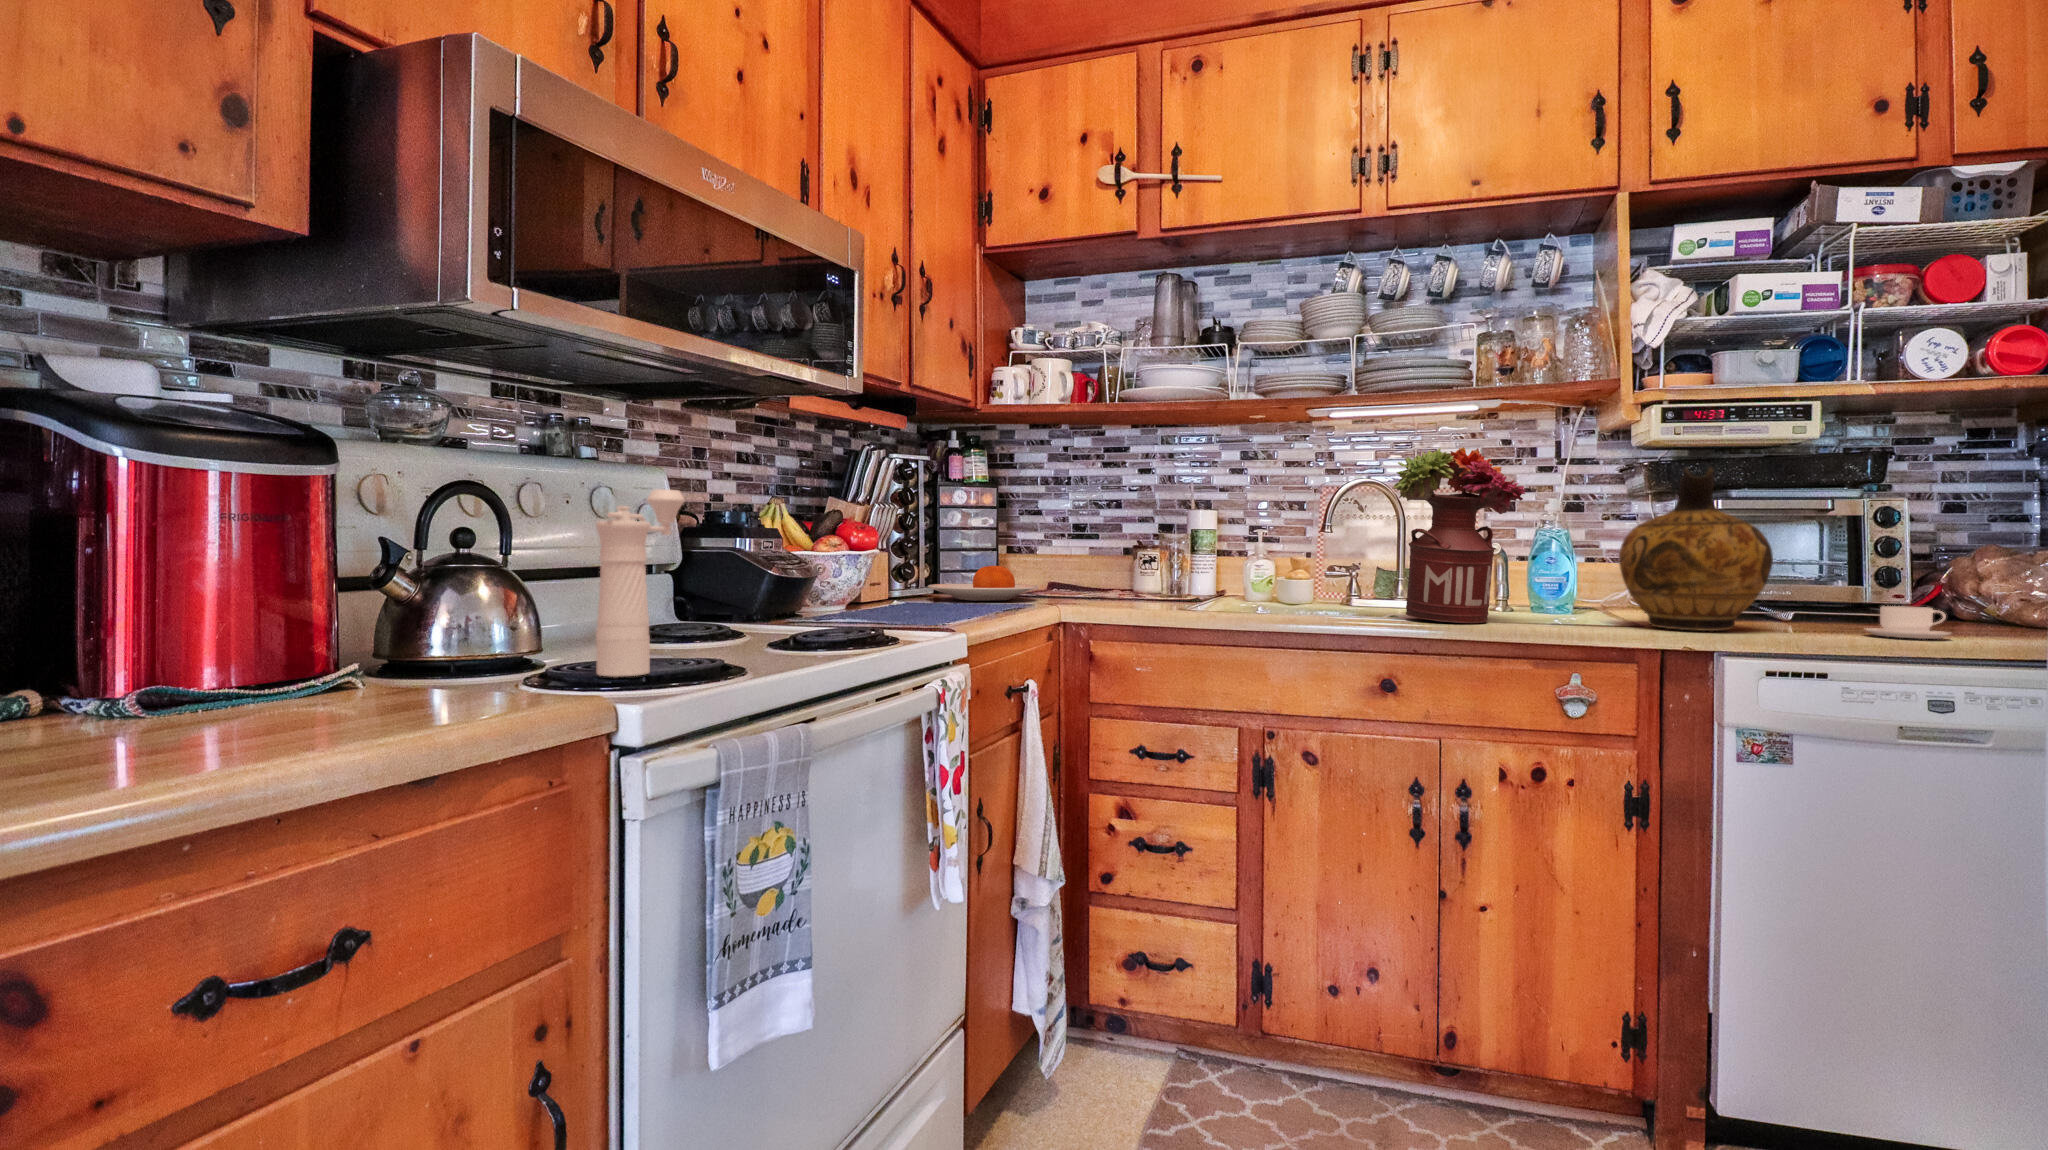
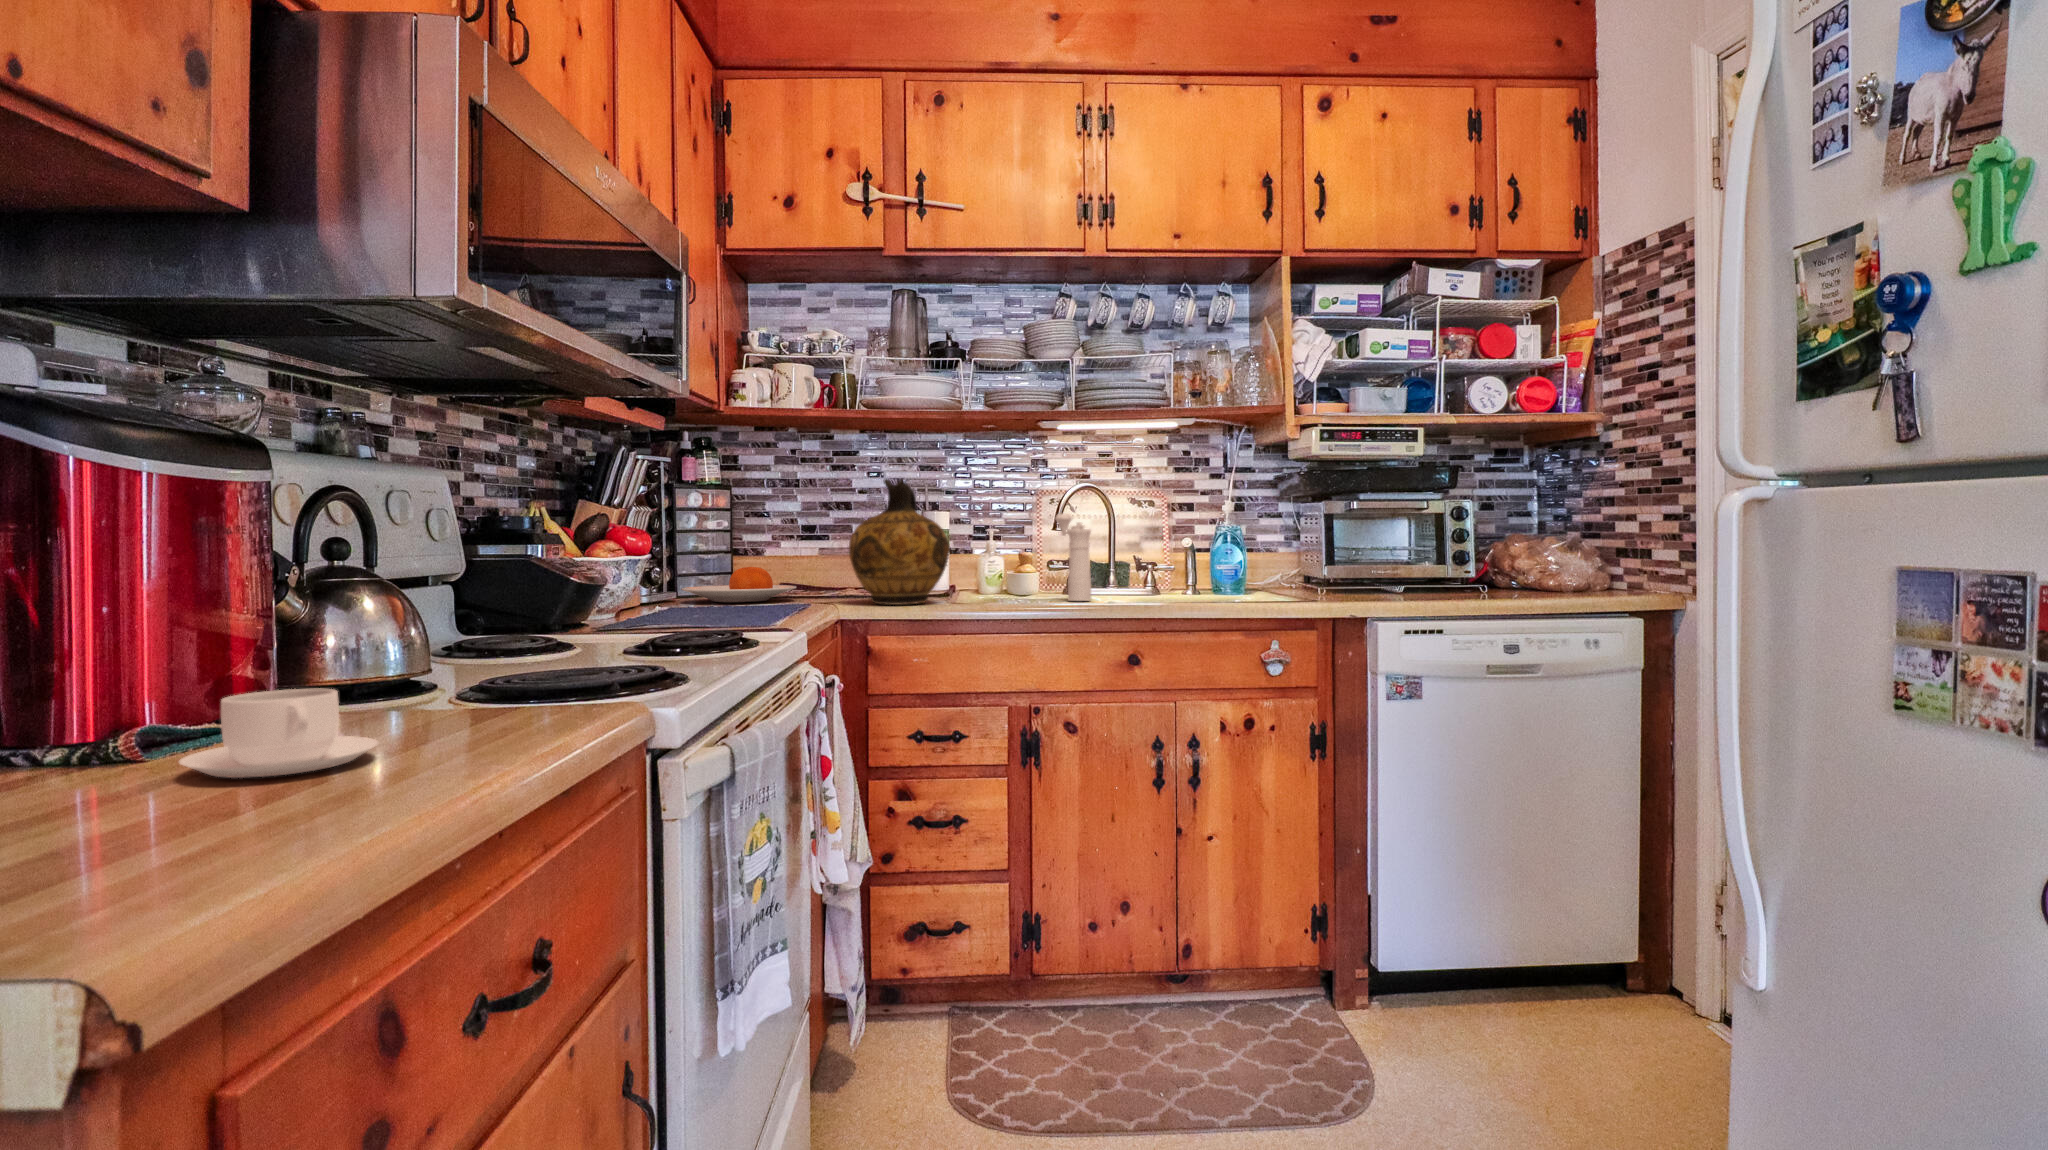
flower arrangement: present [1393,447,1526,623] -> none [1134,458,1237,605]
ceramic jug: present [1619,468,1773,631] -> present [849,479,949,605]
pepper mill: present [596,489,685,677] -> present [1055,514,1091,601]
coffee cup: present [1865,606,1951,639] -> present [179,689,379,778]

